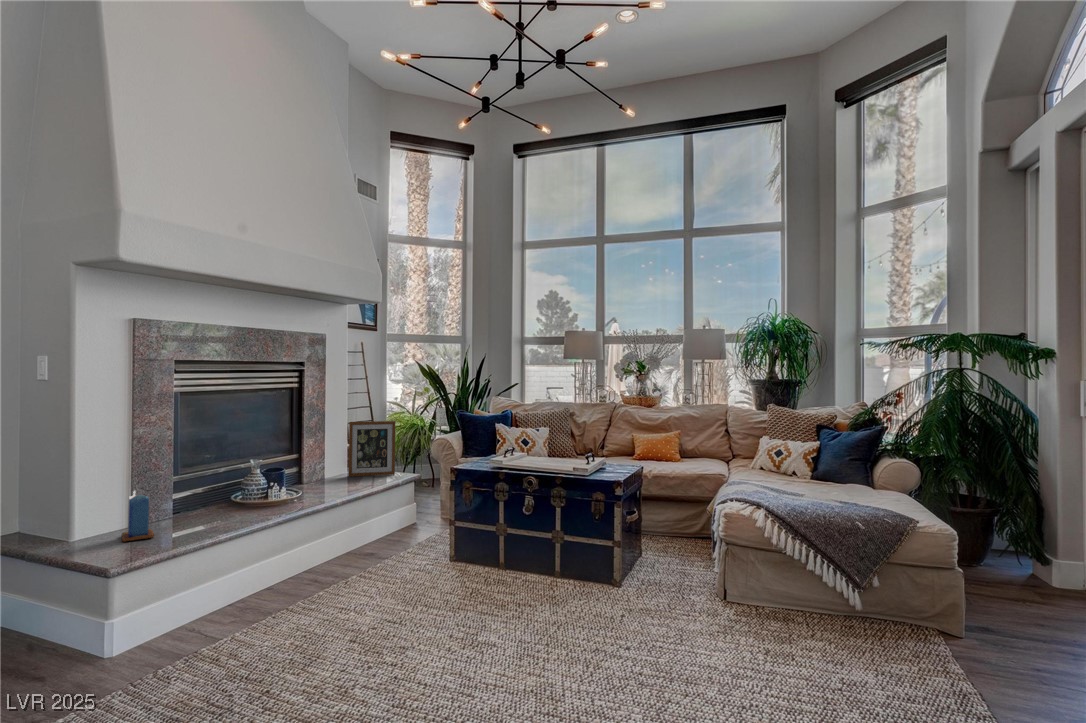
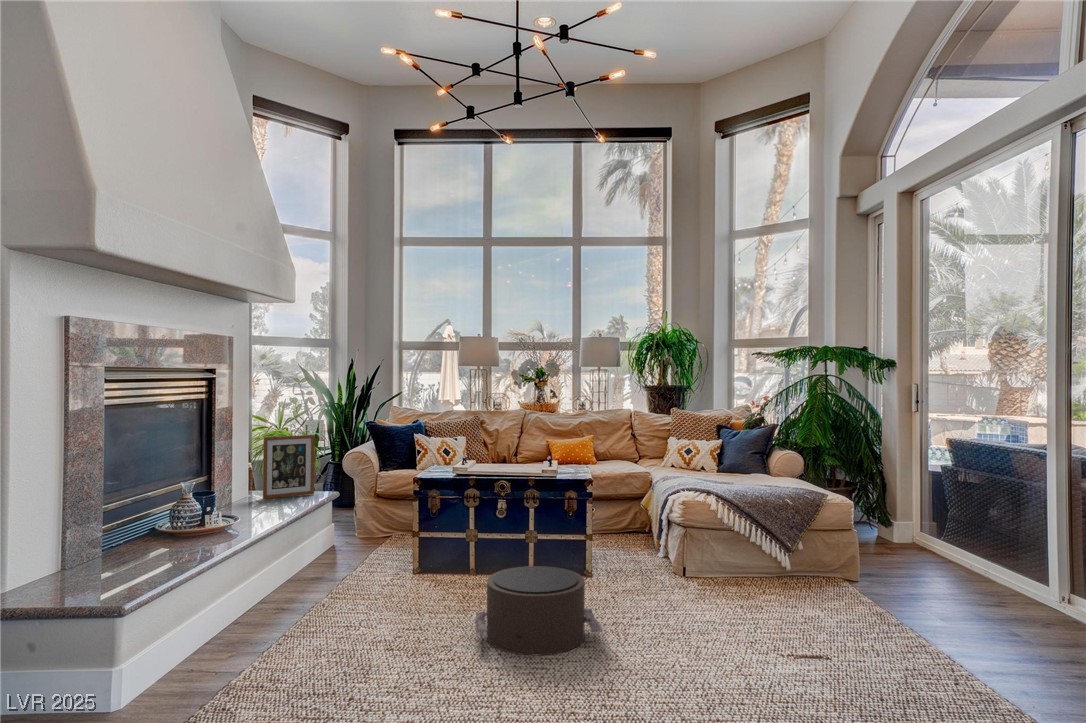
candle: present [122,491,154,542] -> none [104,517,148,574]
pouf: none [410,574,559,686] -> present [475,566,602,655]

